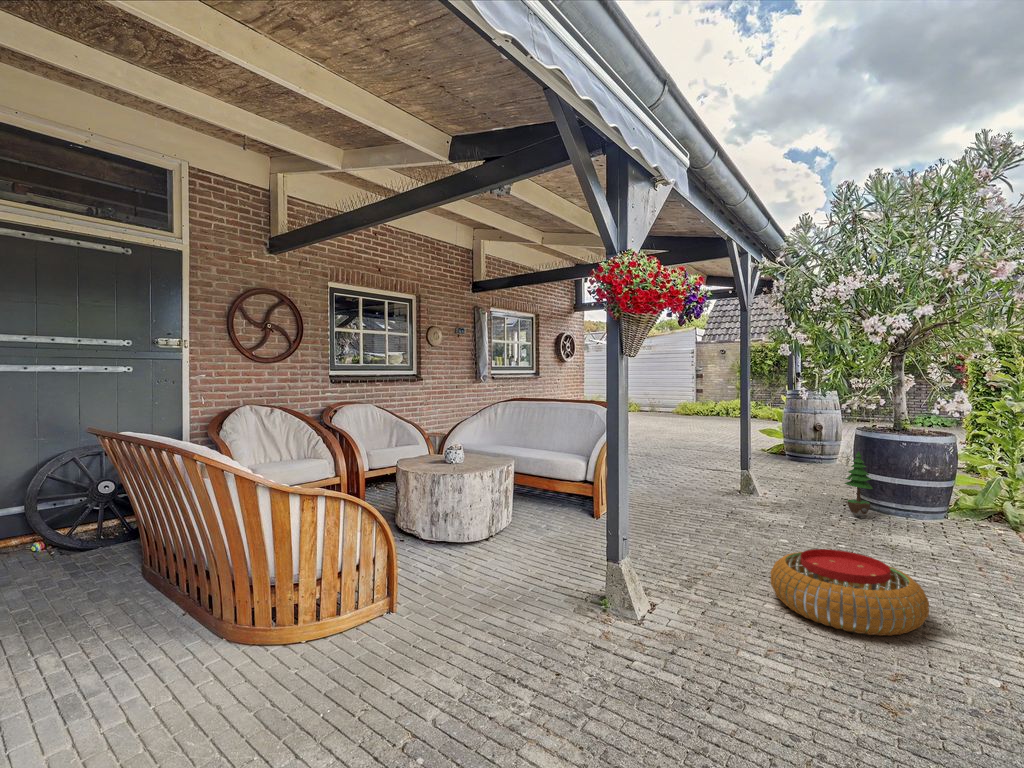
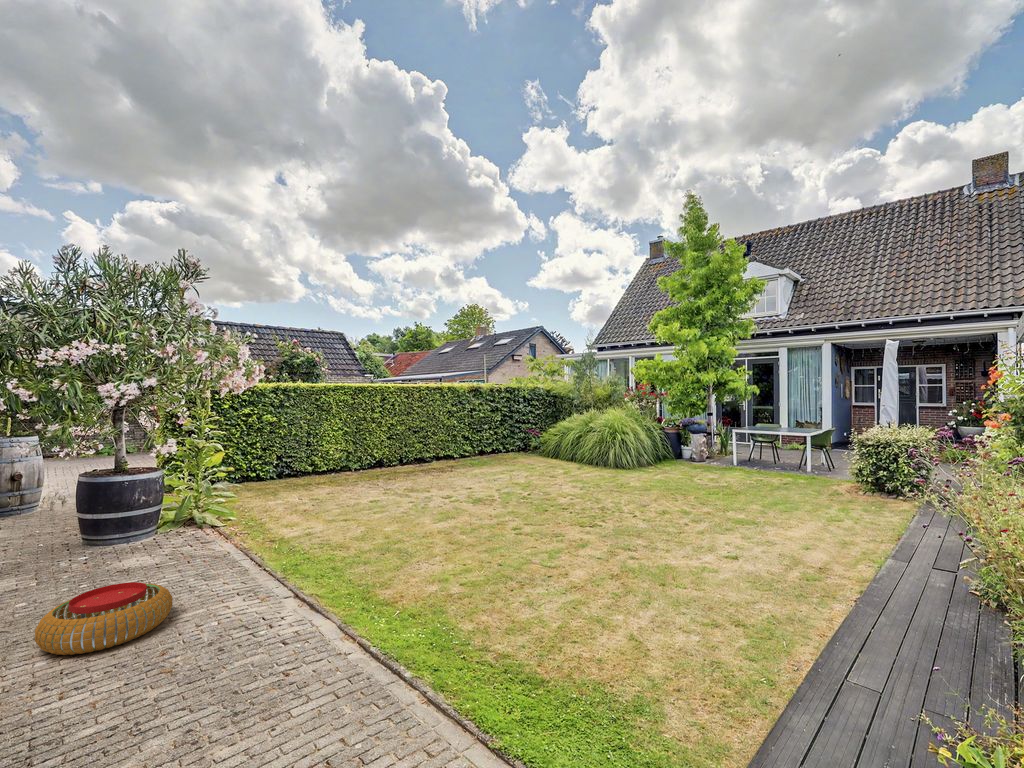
potted tree: present [845,451,873,518] -> none [73,497,101,556]

